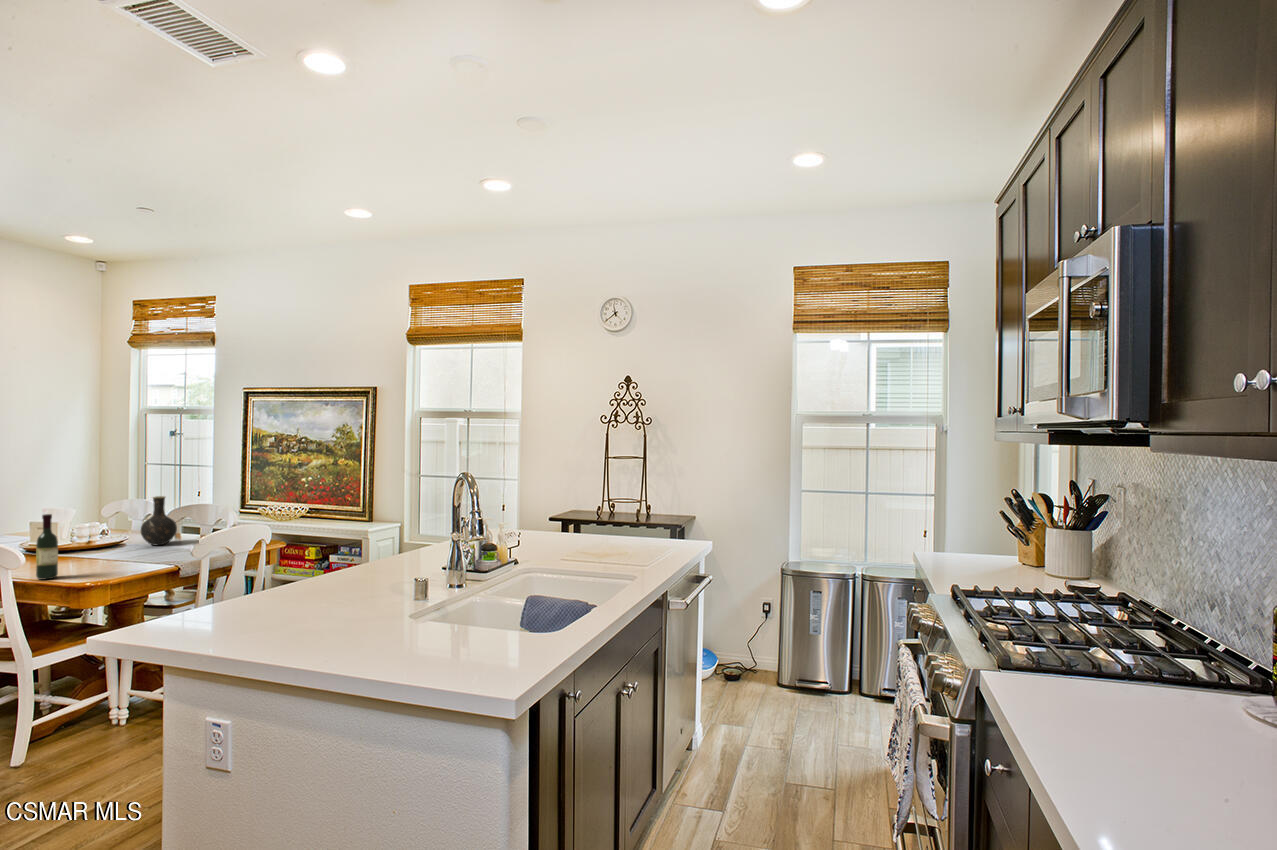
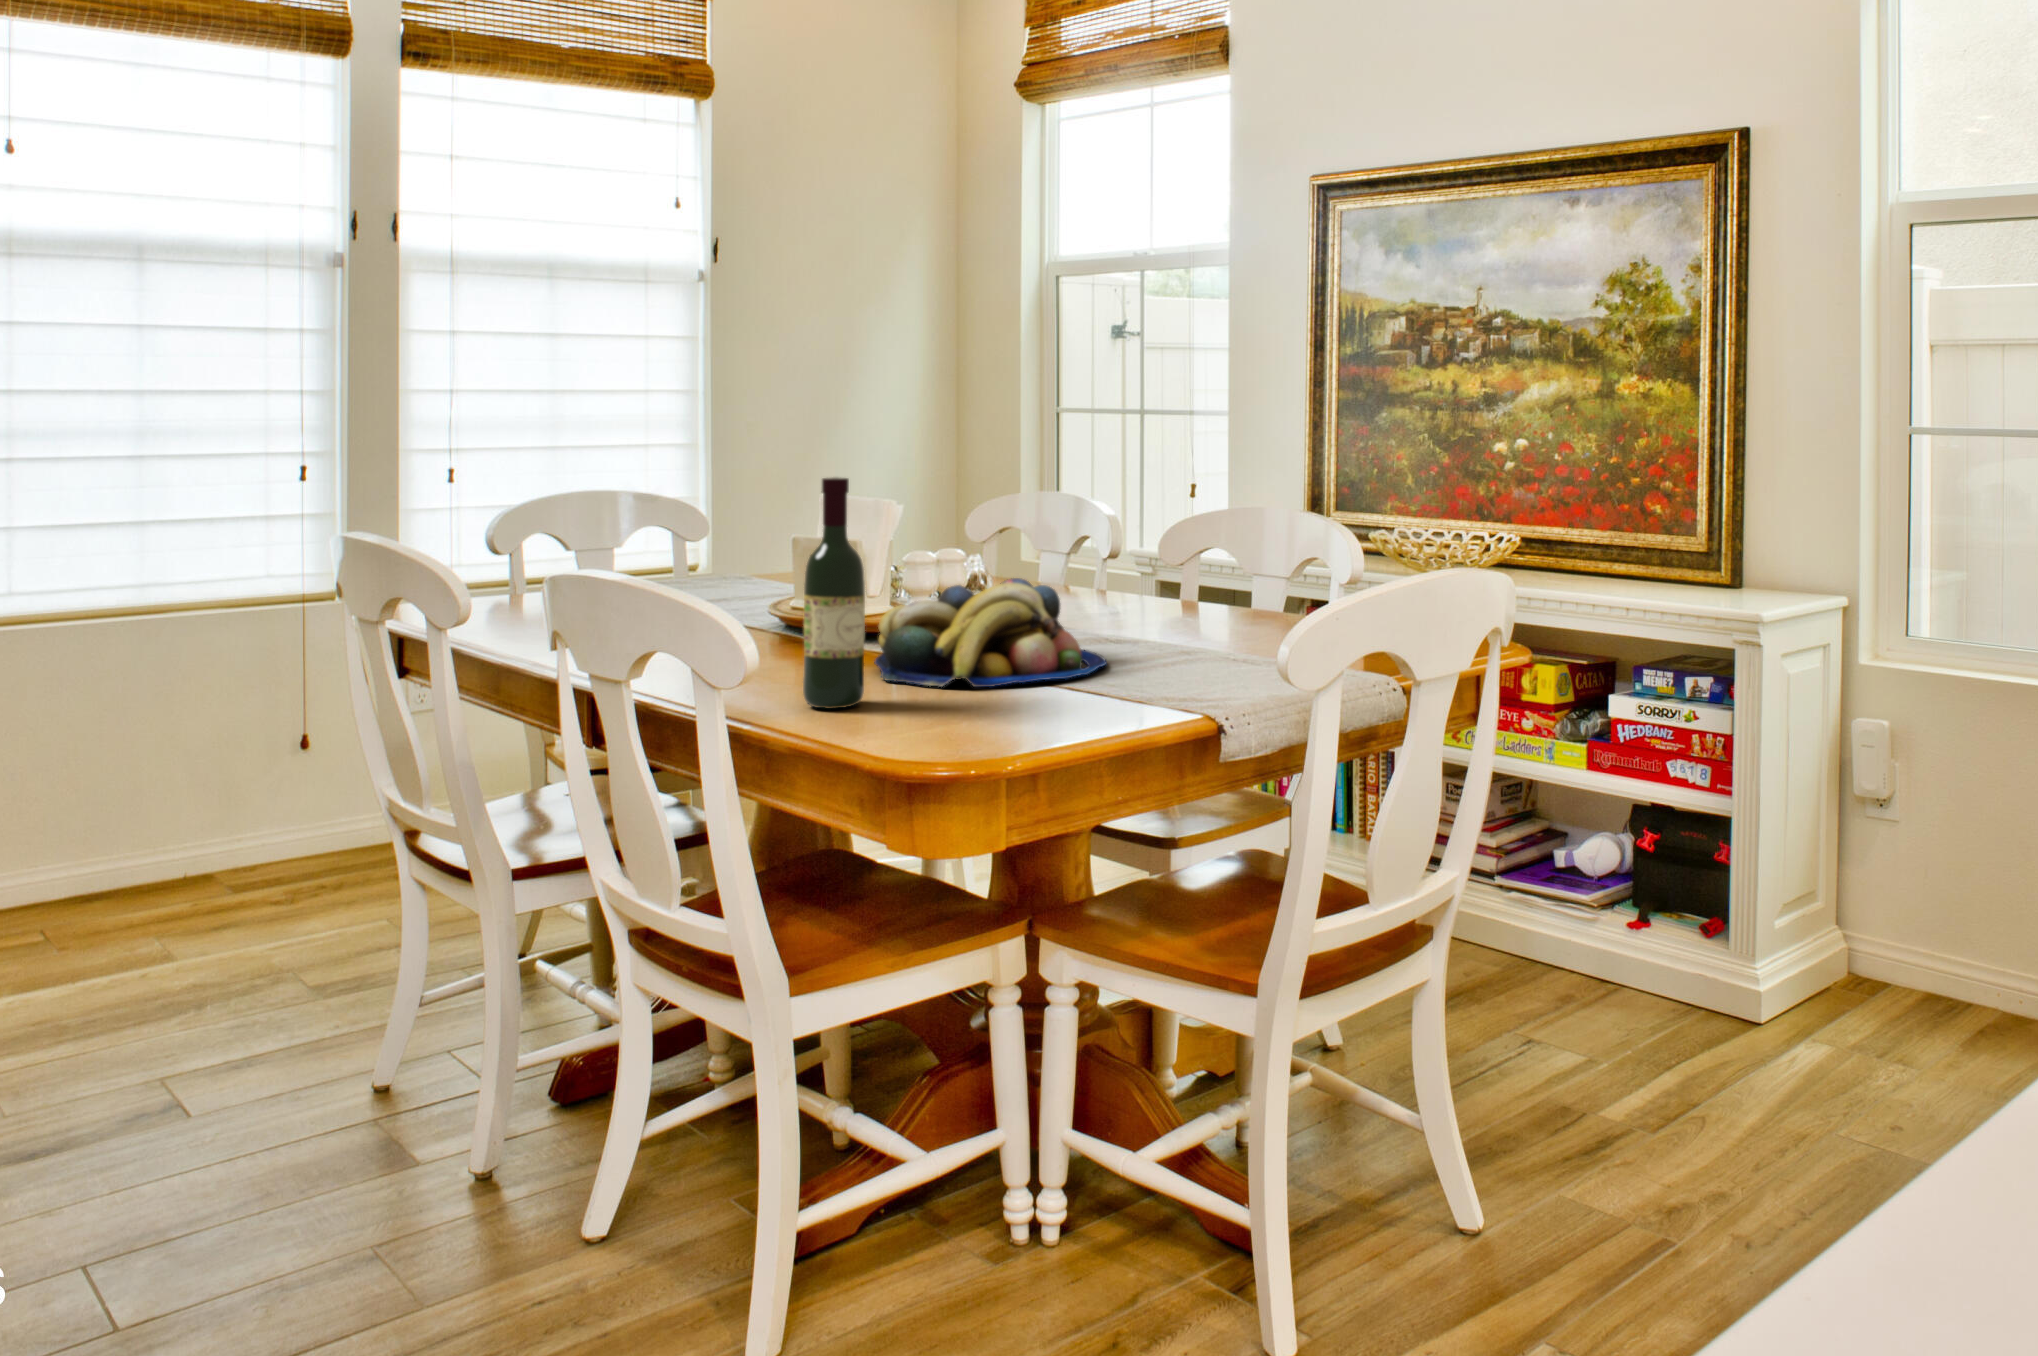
vase: present [141,496,177,545] -> none [1080,463,1180,622]
fruit bowl: none [61,536,145,570] -> present [875,578,1107,687]

